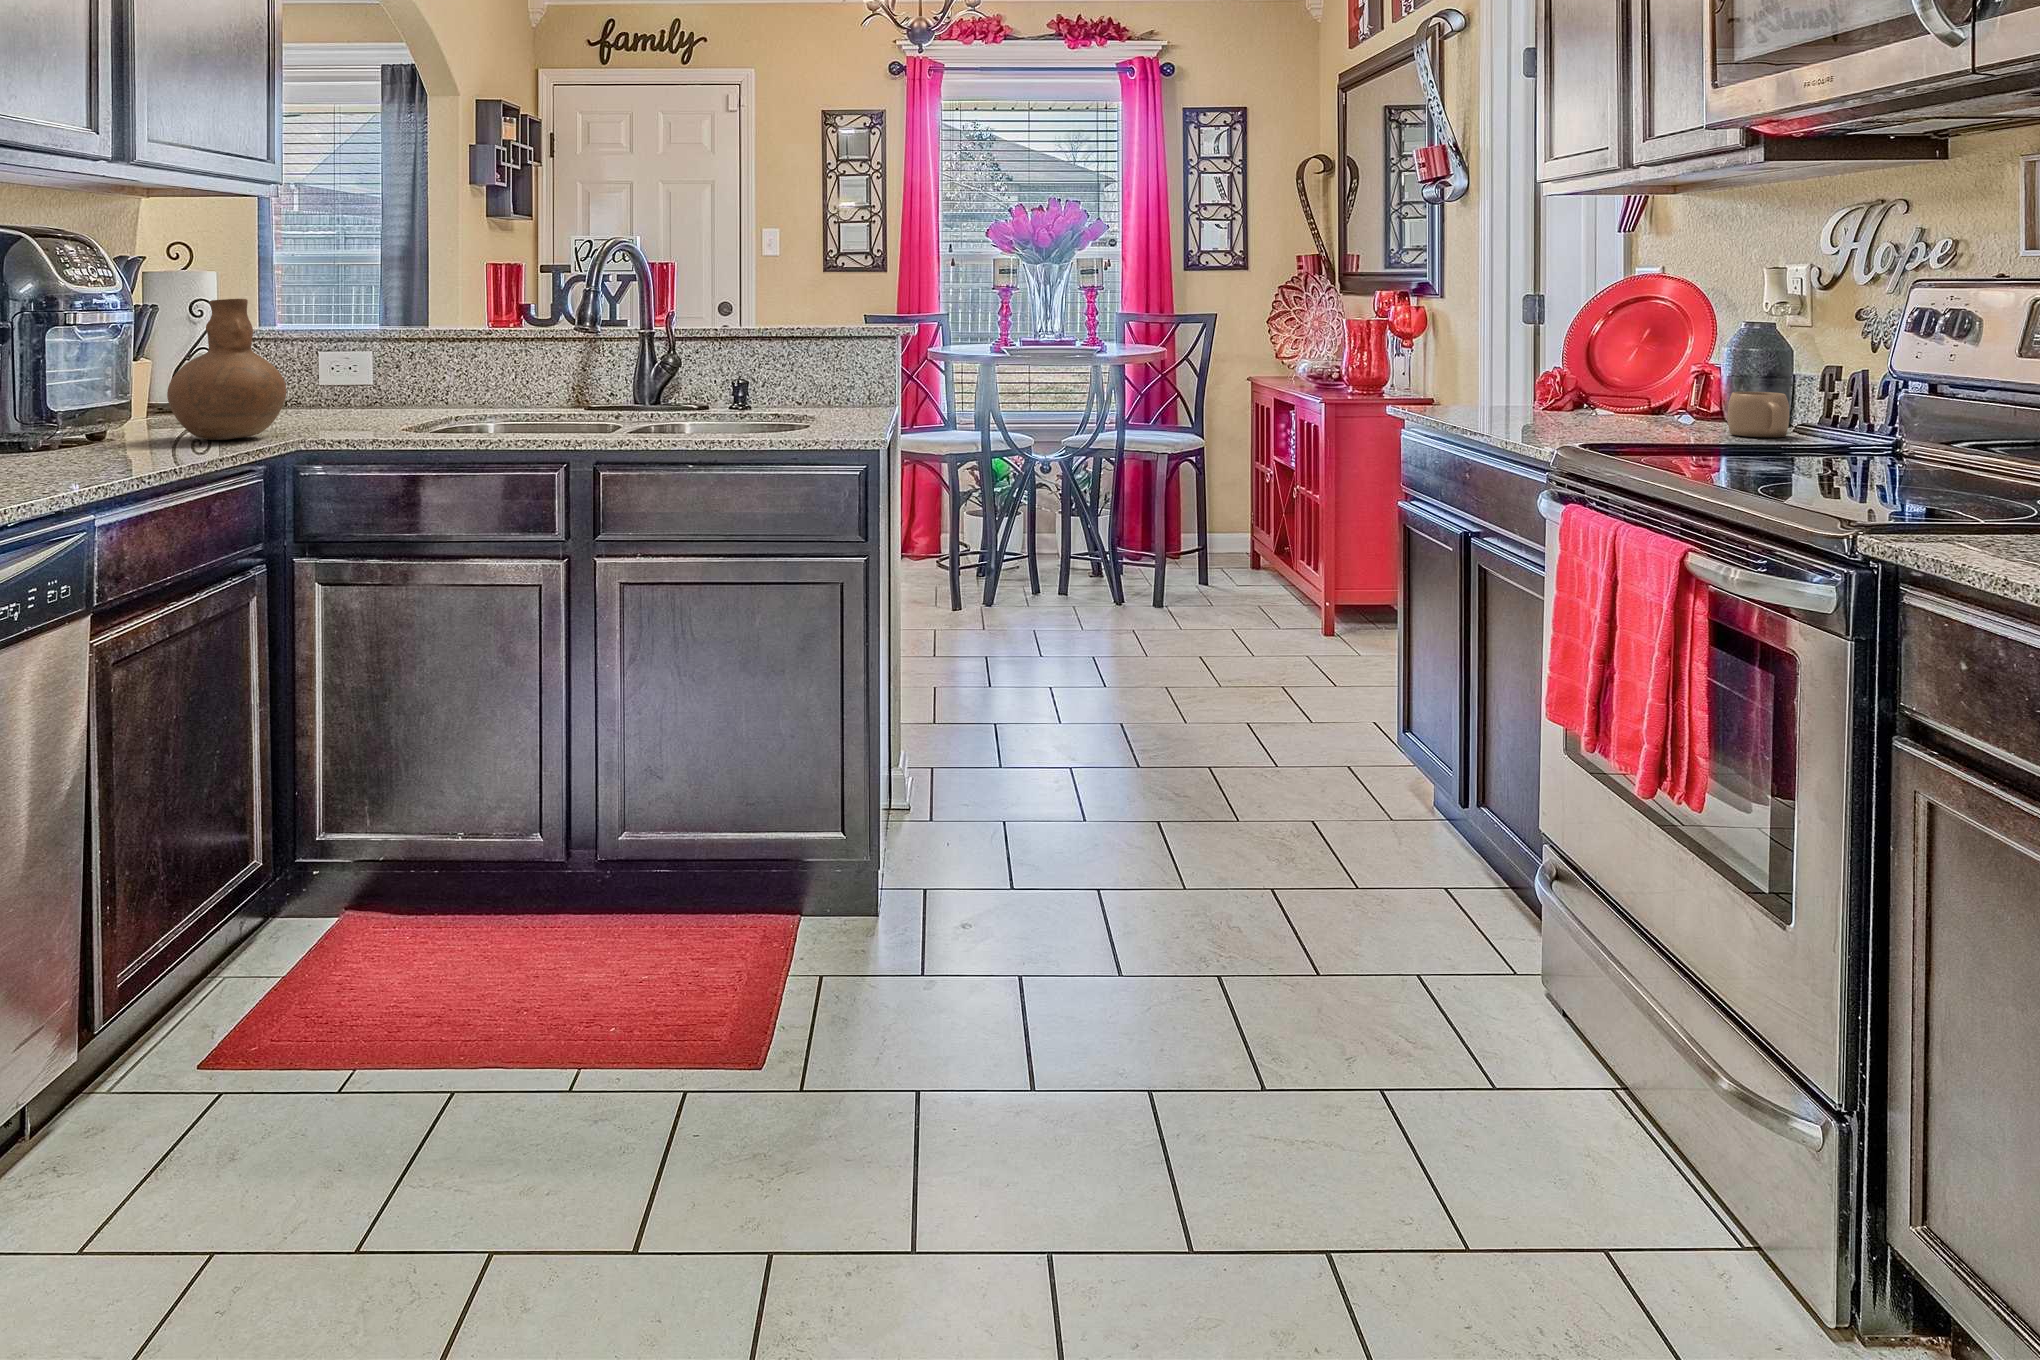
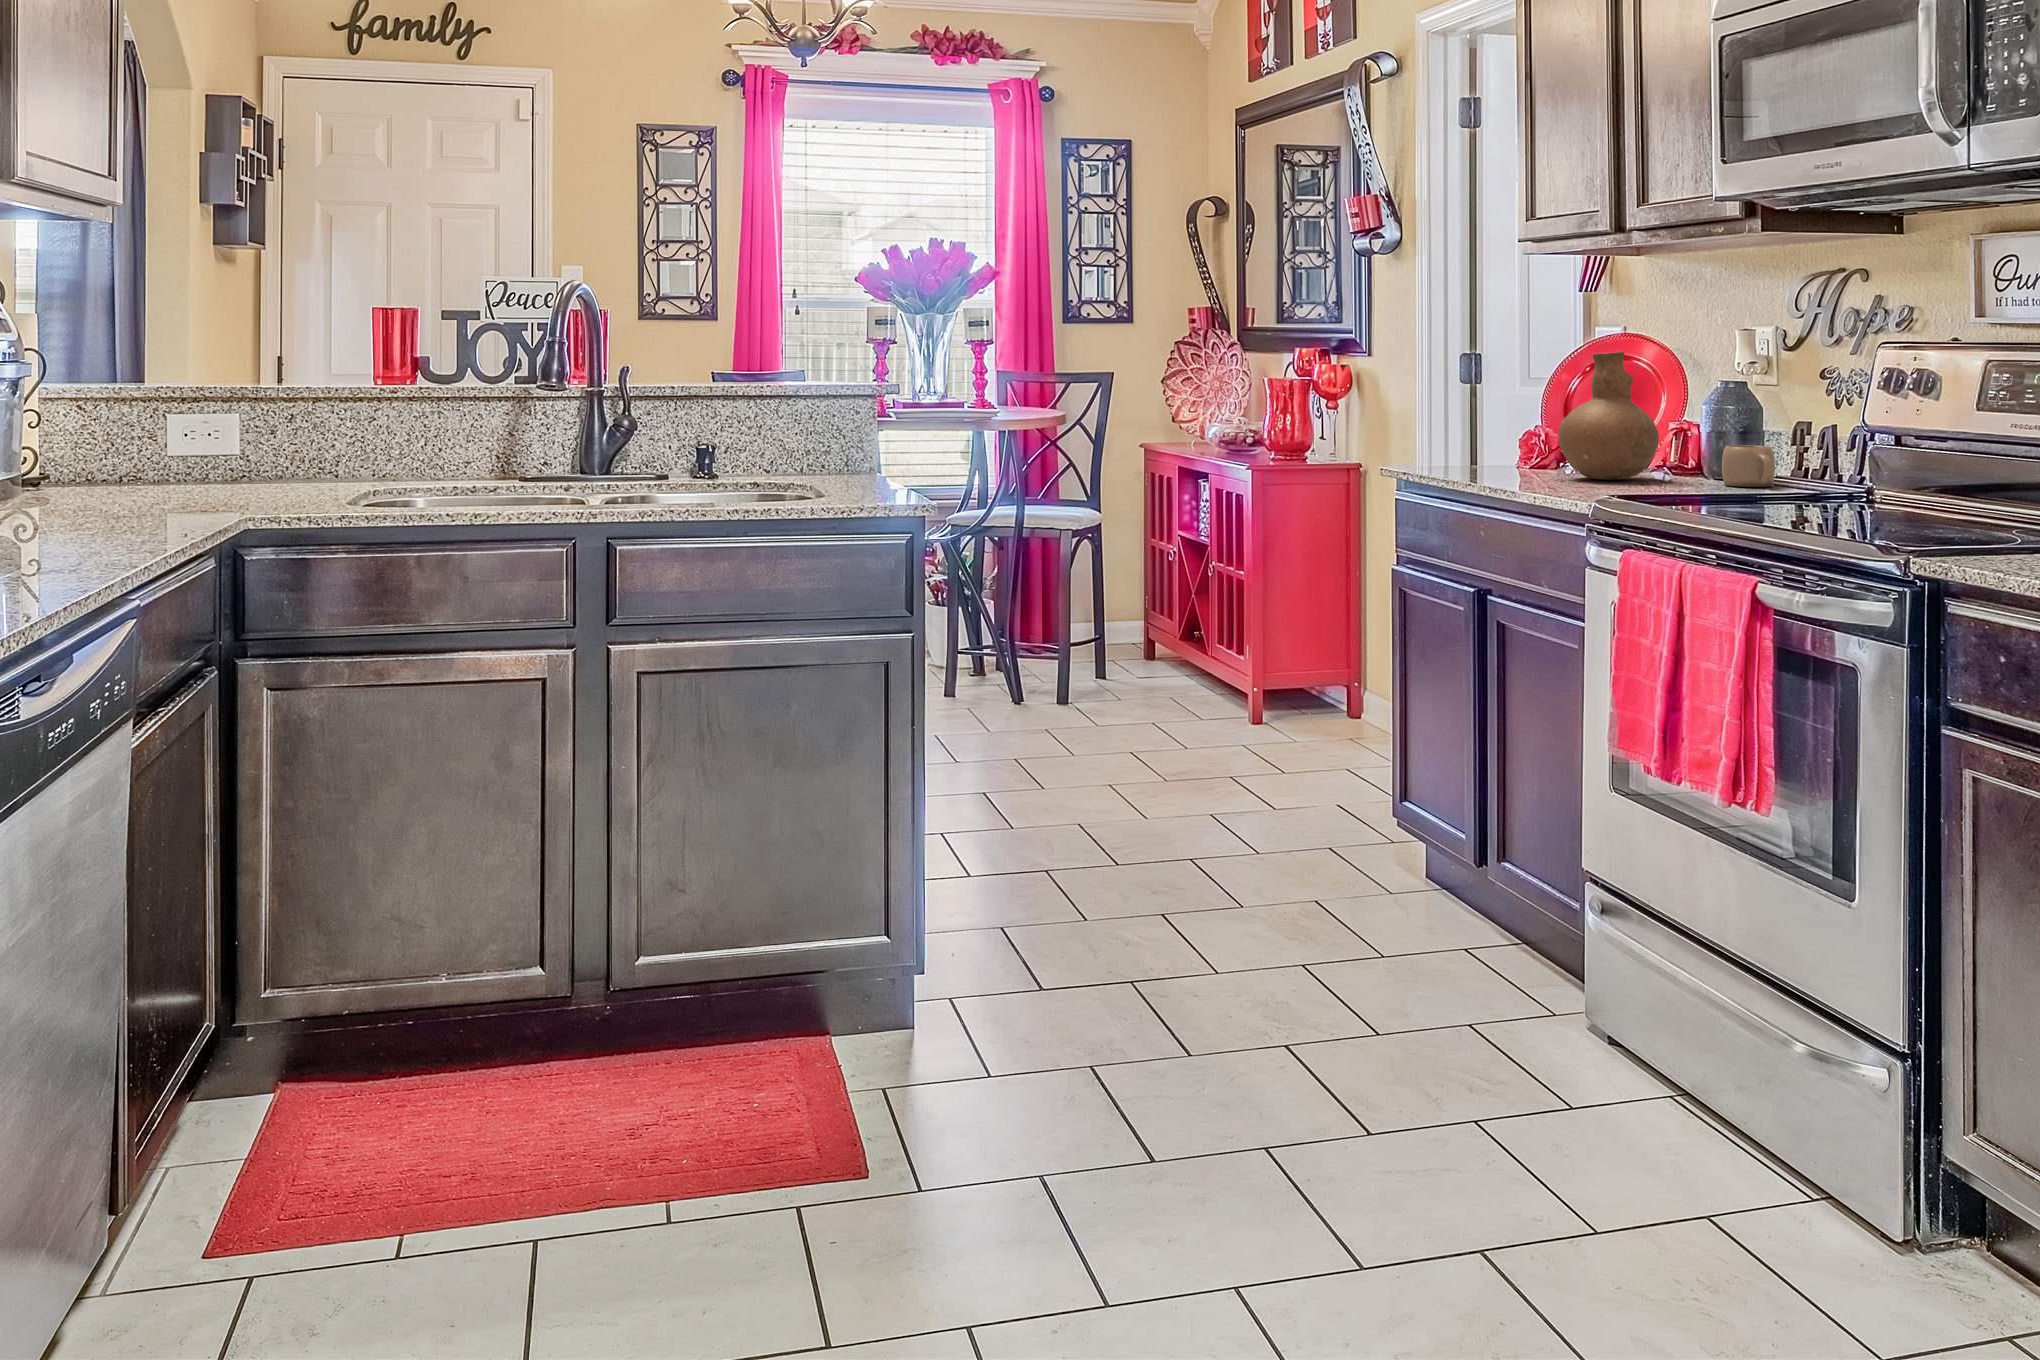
vase: present [167,299,286,440] -> present [1558,352,1659,480]

